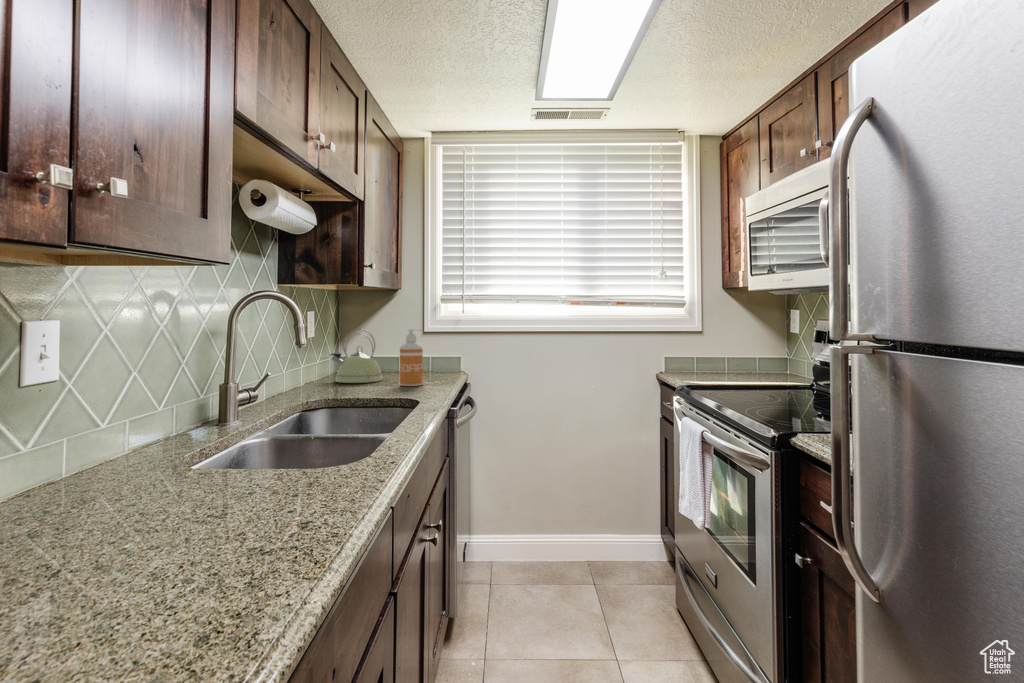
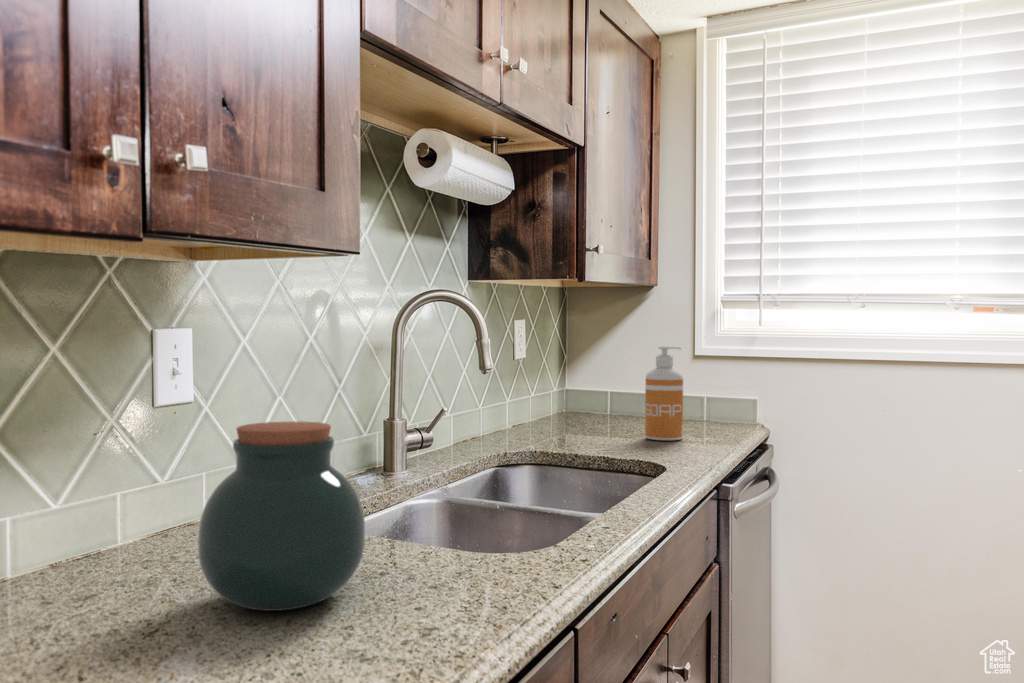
kettle: present [330,329,383,383] -> none [545,345,623,431]
jar: none [93,388,244,536] -> present [198,421,365,611]

